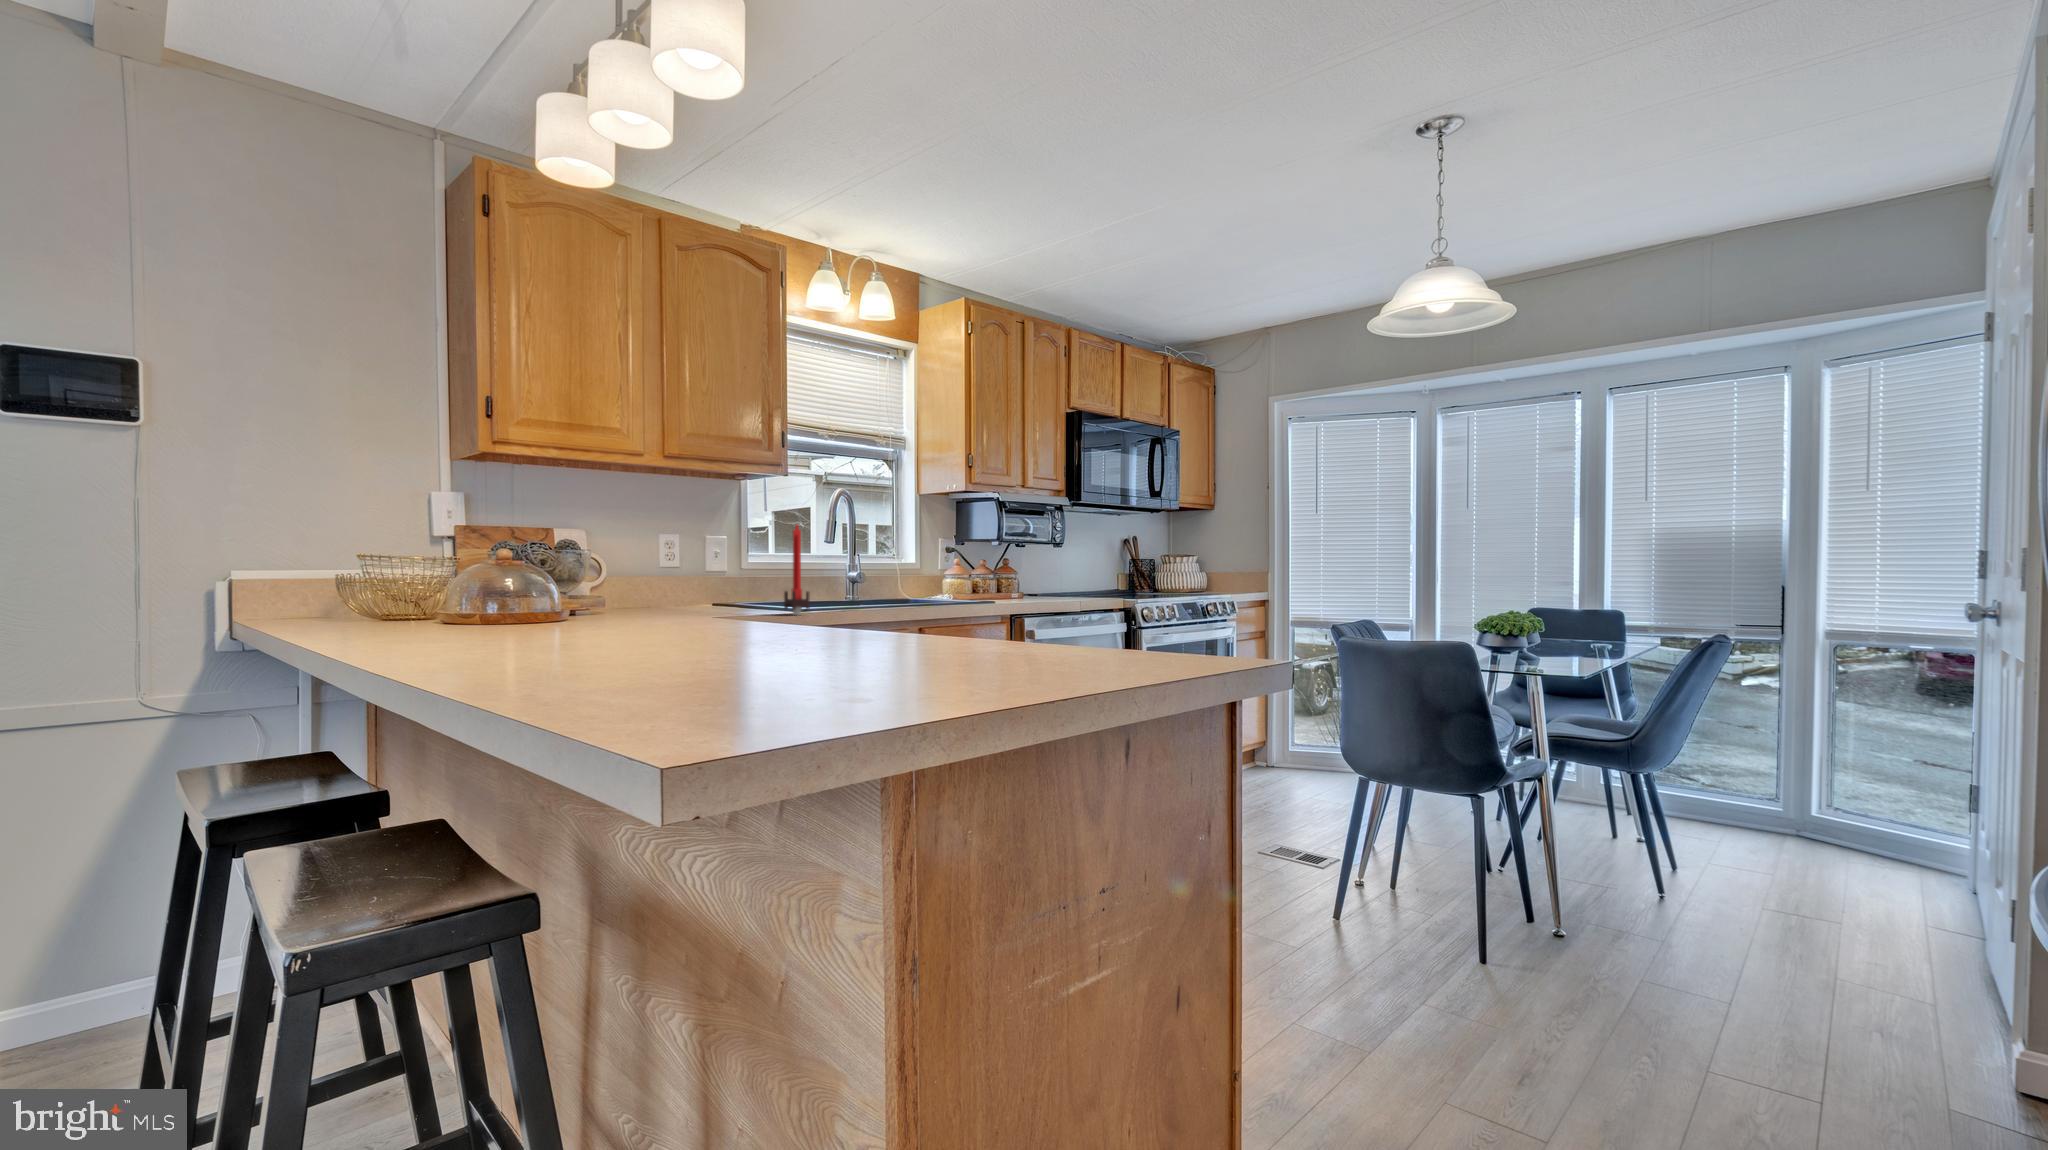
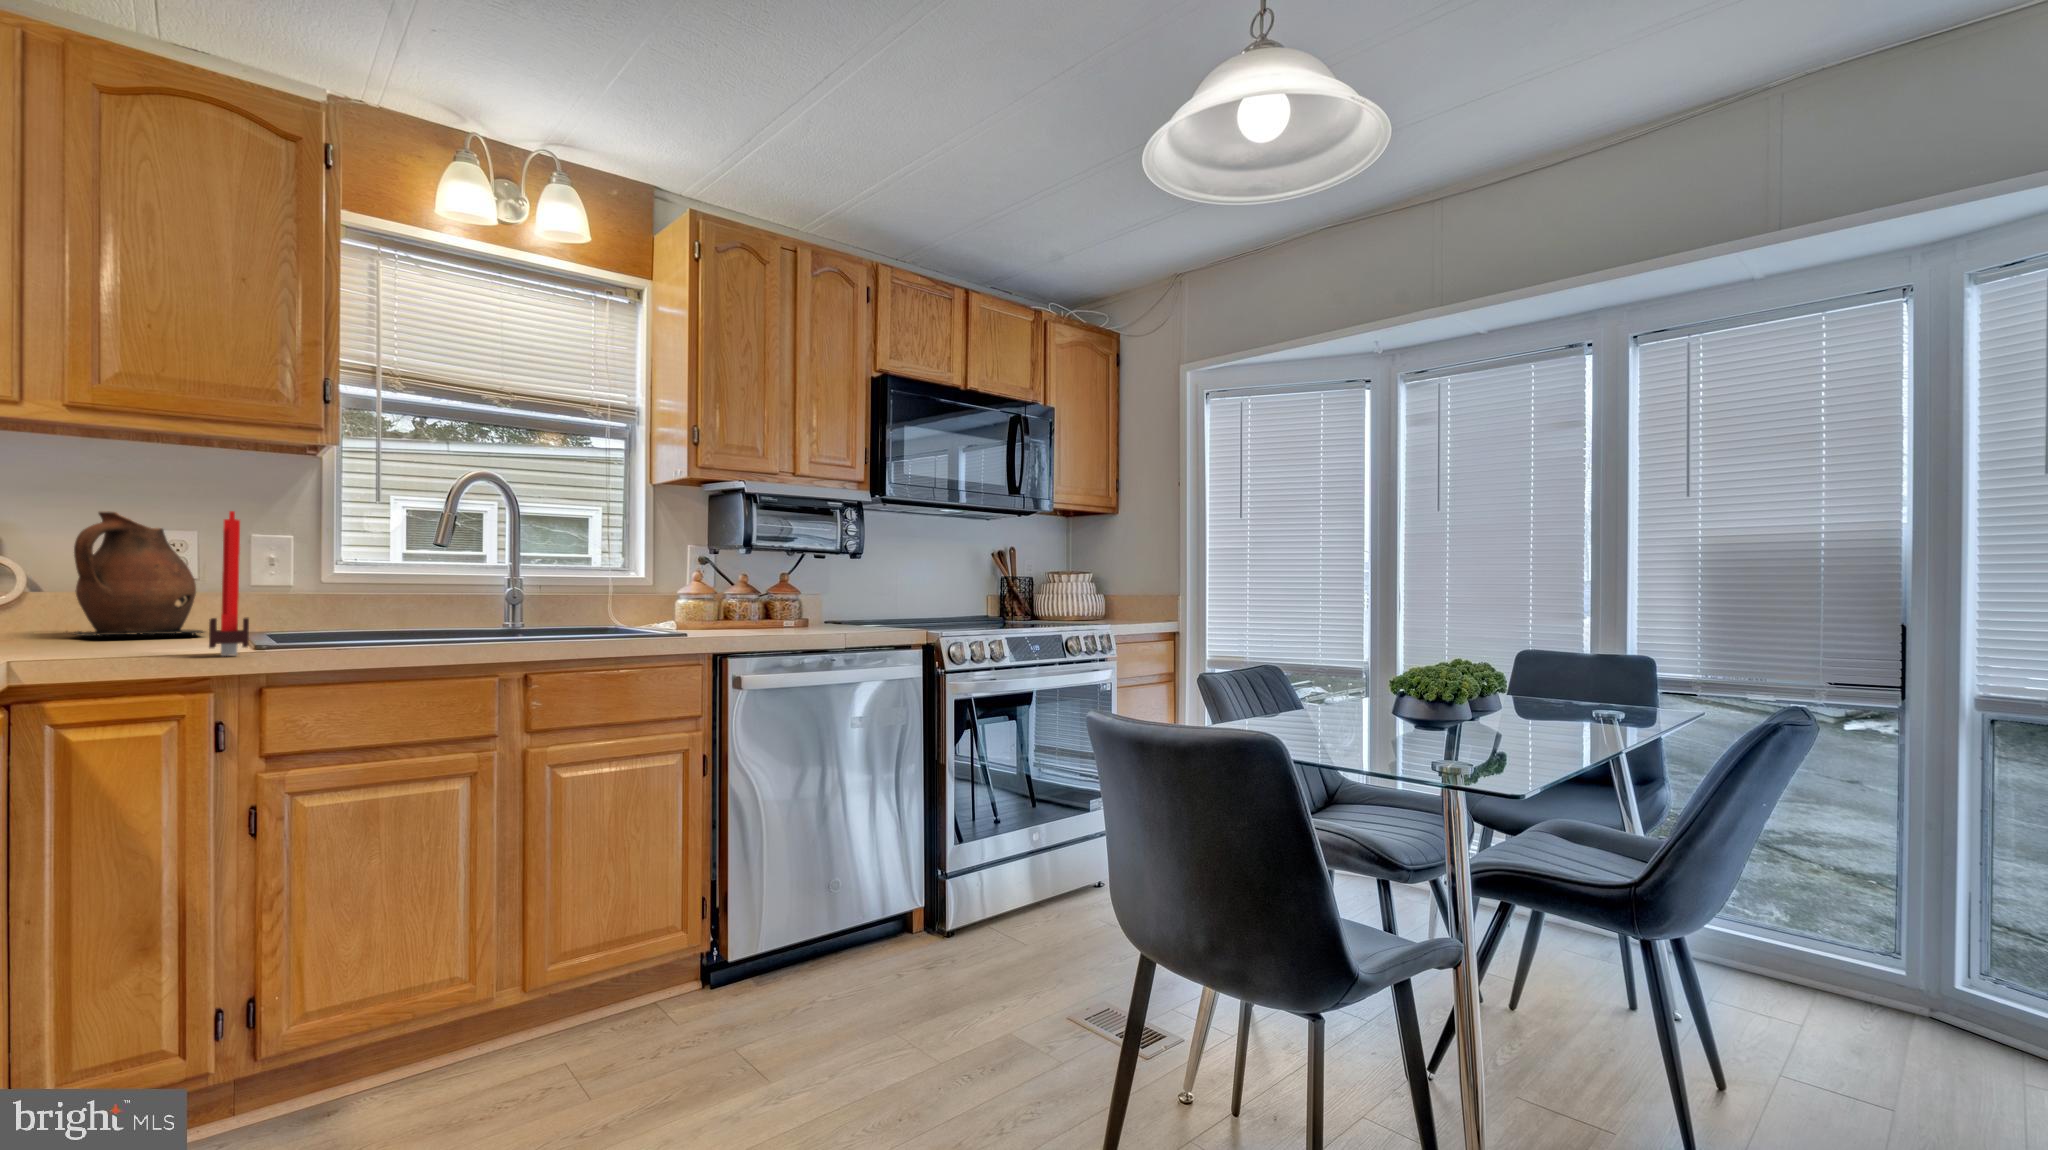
ceramic pitcher: none [629,523,711,605] -> present [73,511,204,636]

